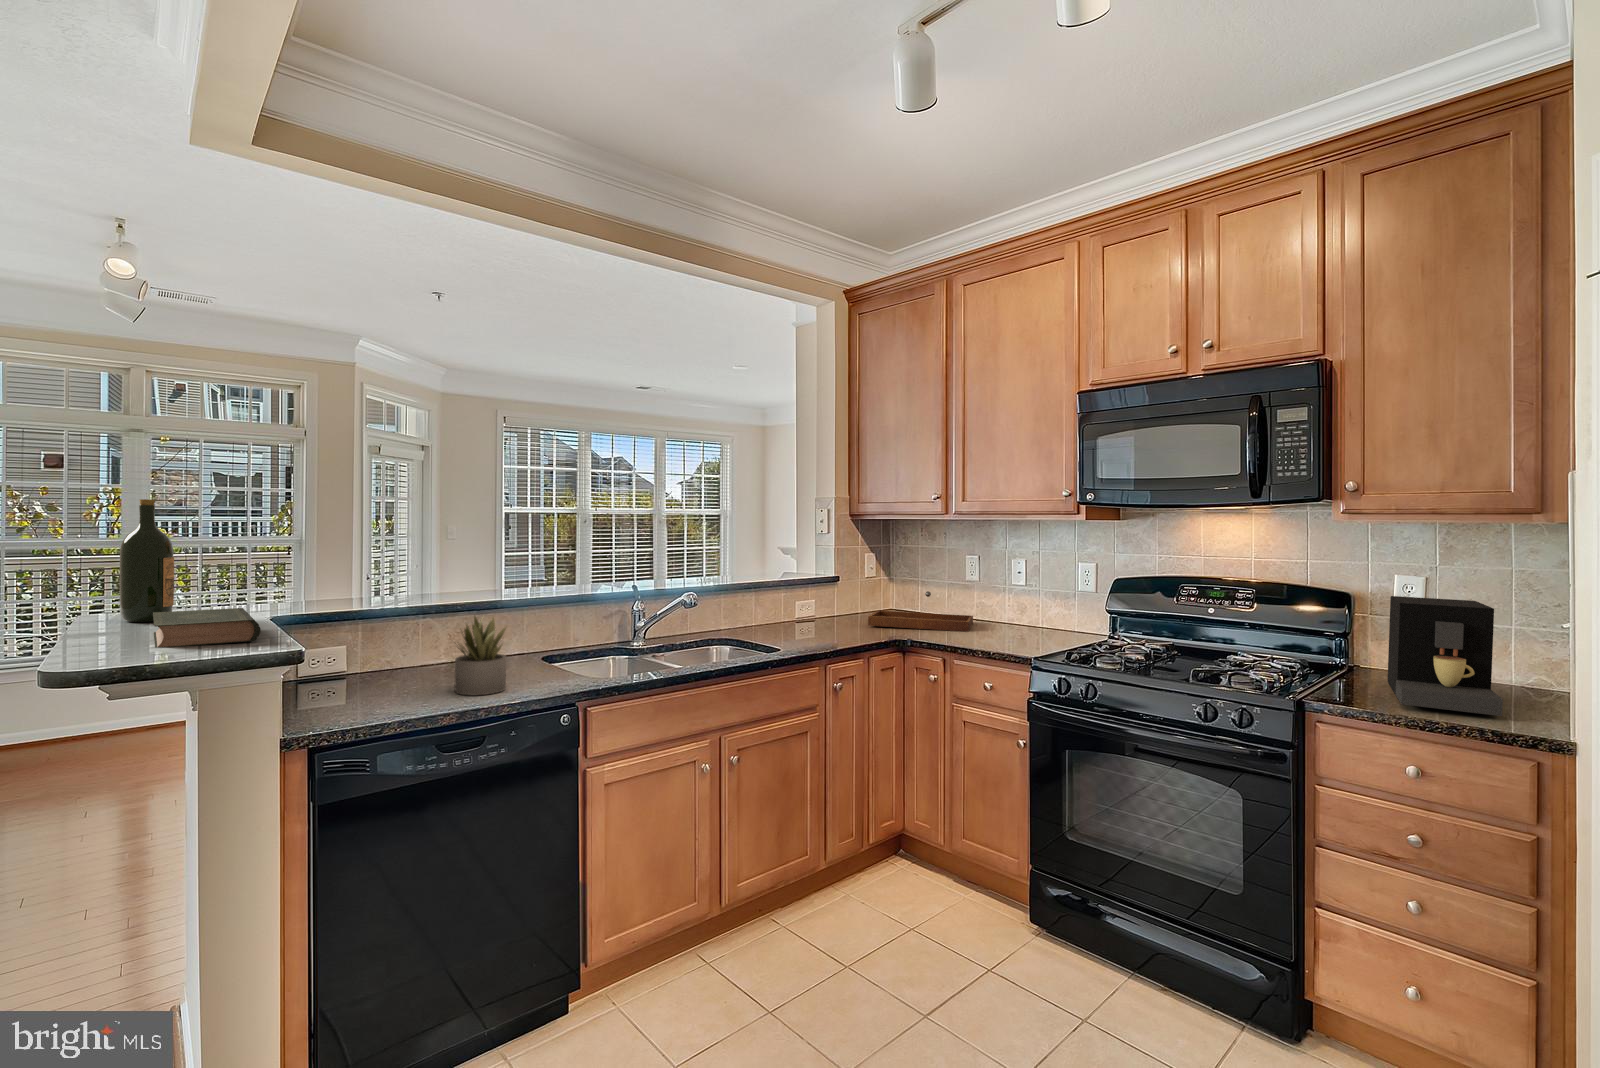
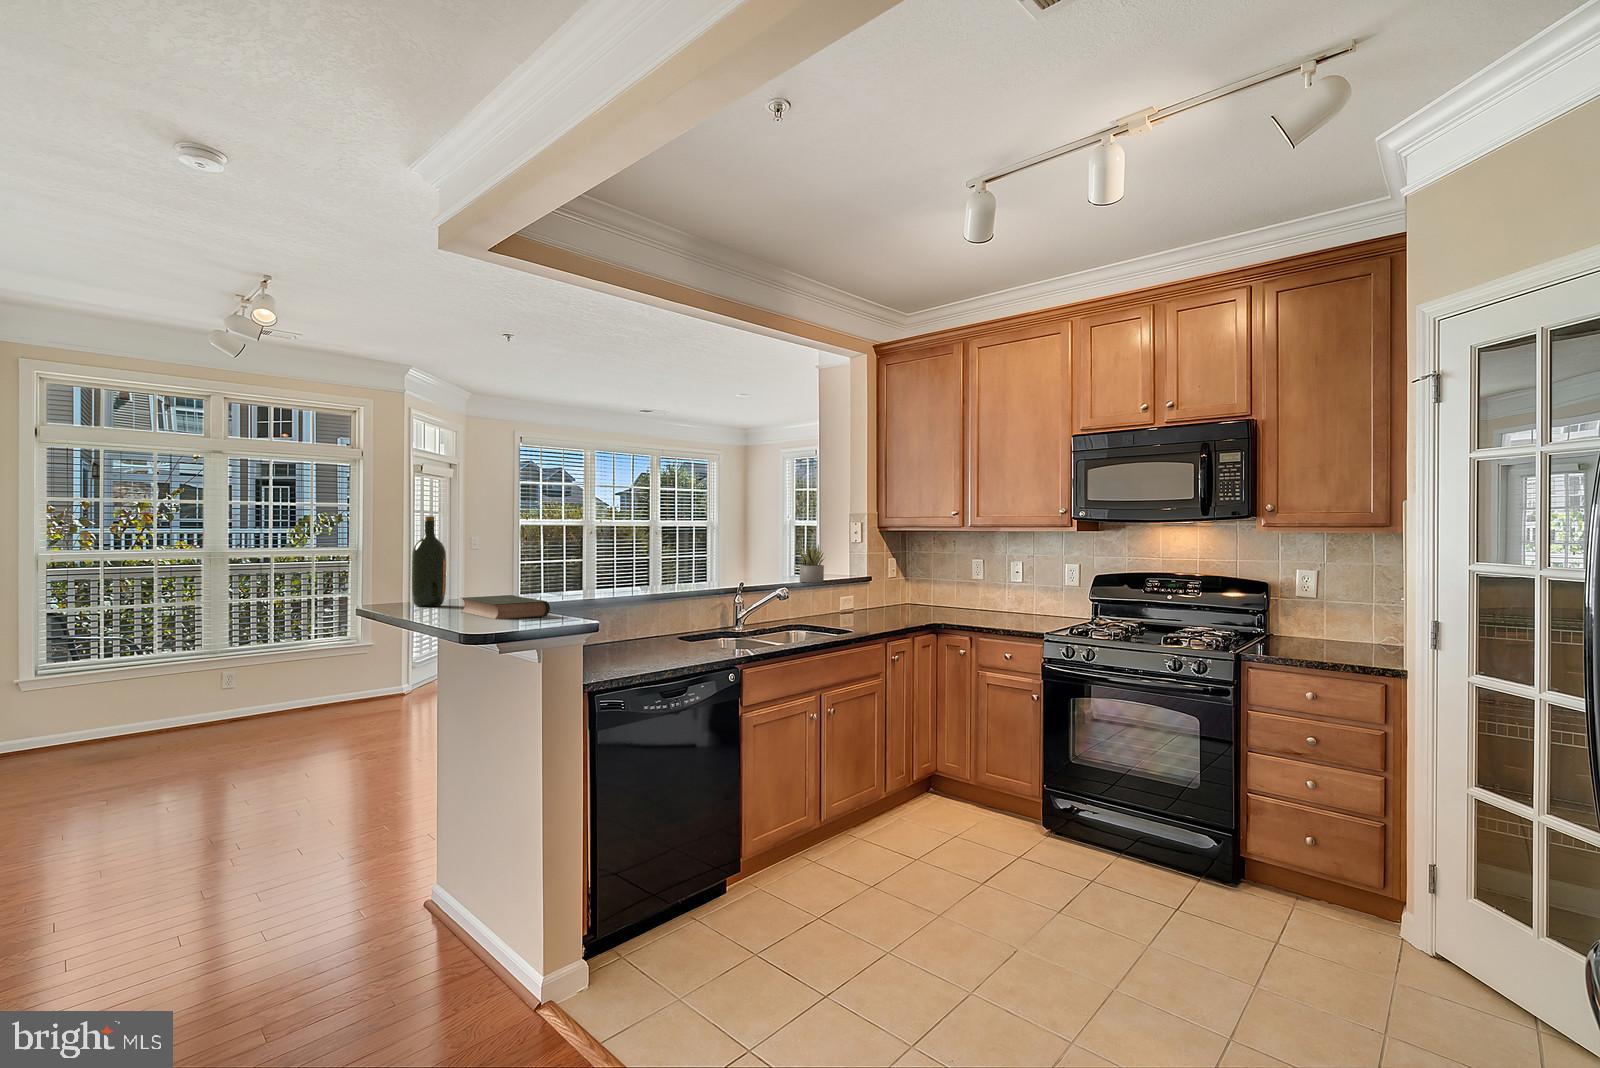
tray: present [868,591,973,632] -> none [906,587,986,617]
coffee maker: present [1388,596,1503,716] -> none [1293,583,1364,658]
succulent plant: present [455,616,506,695] -> present [799,544,824,583]

